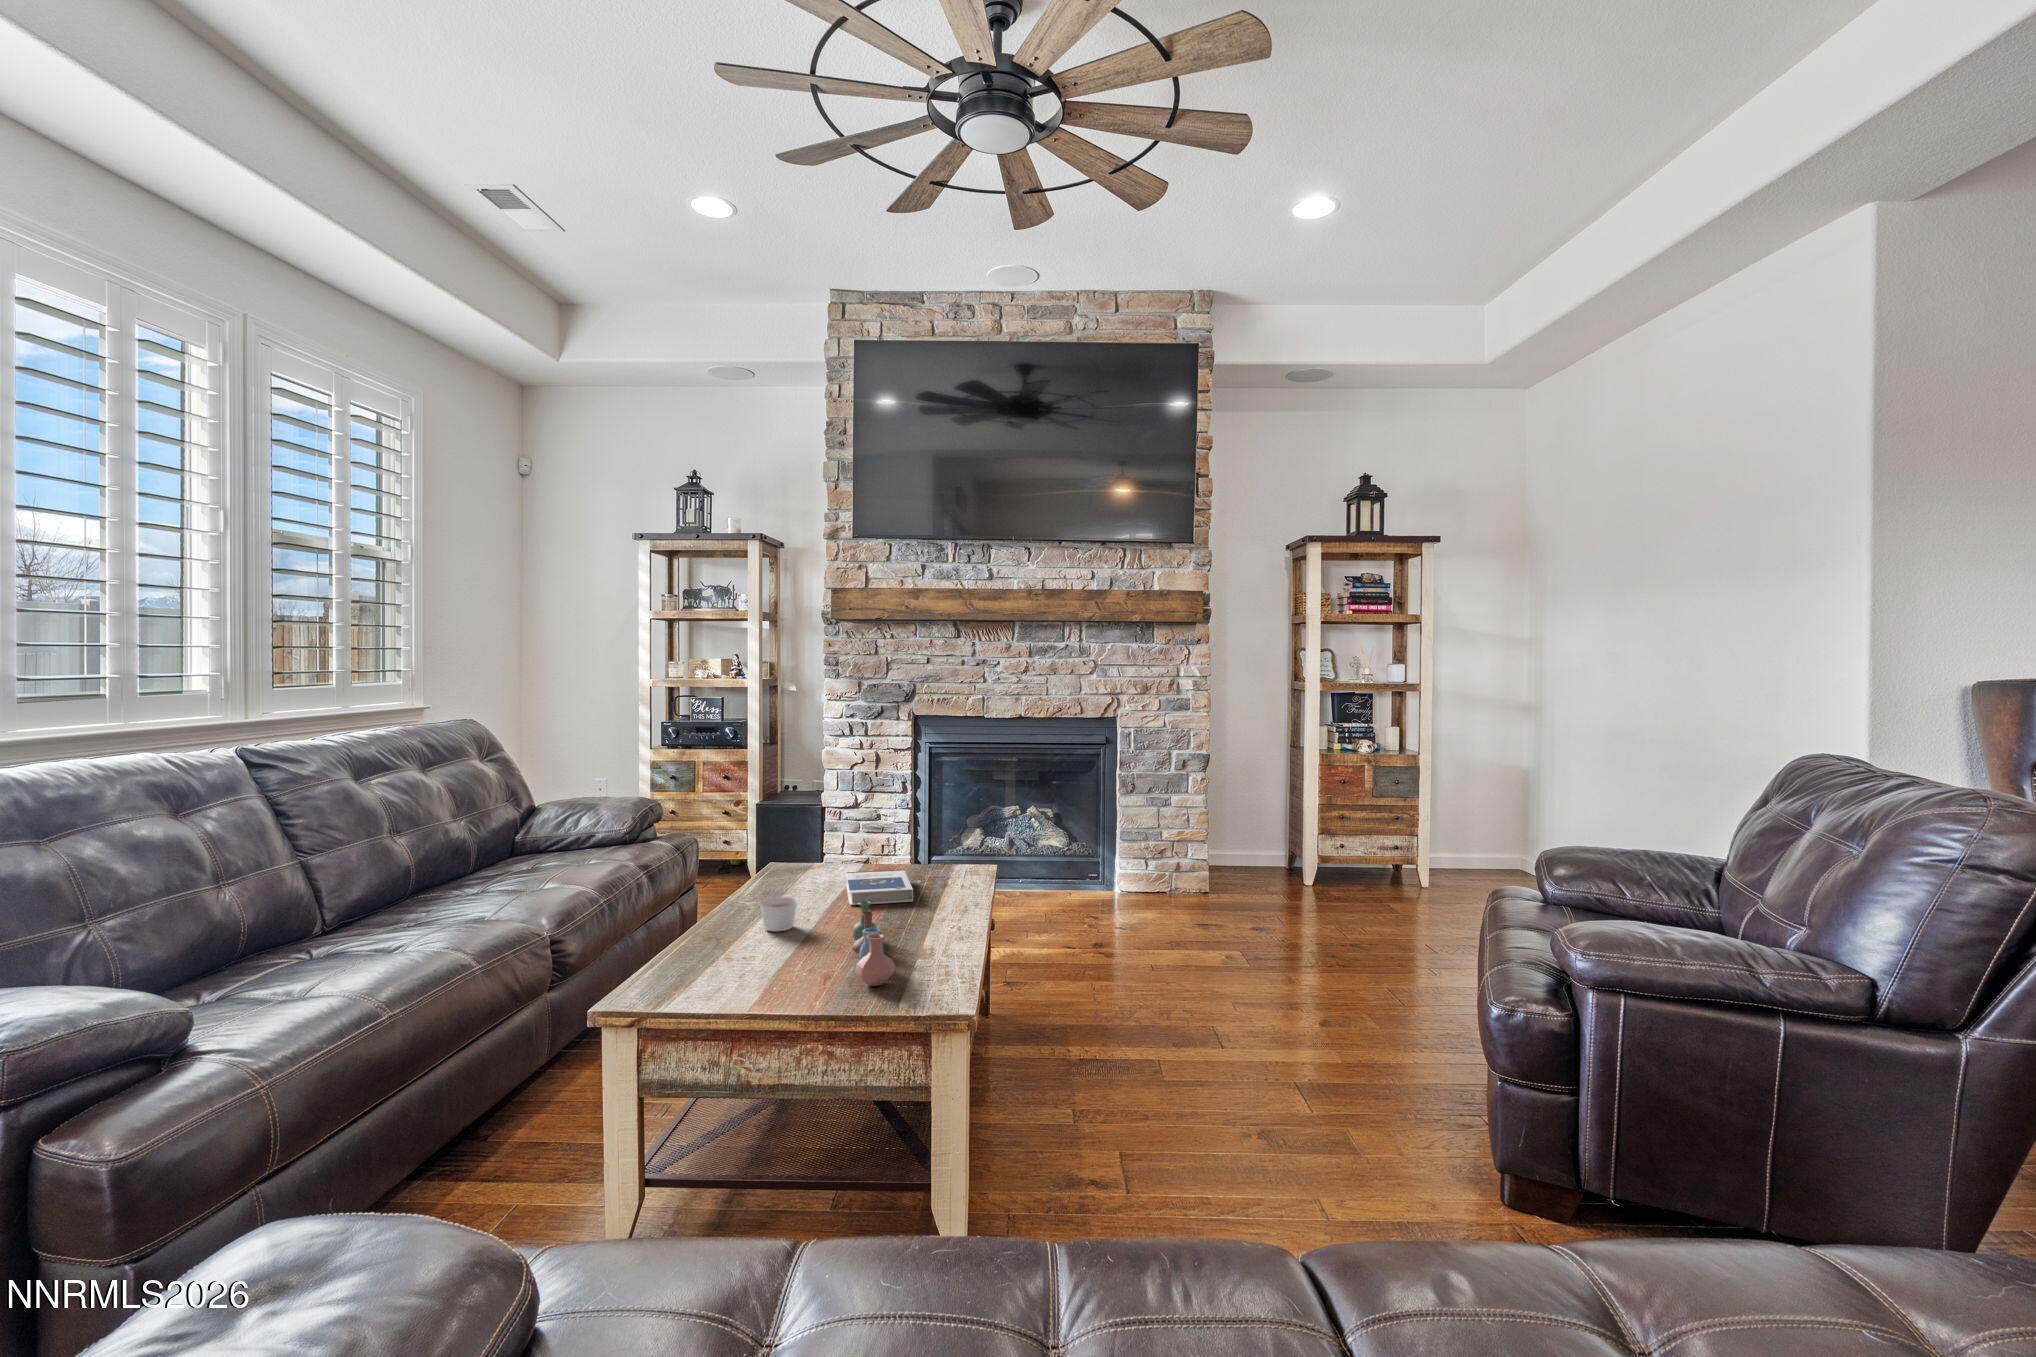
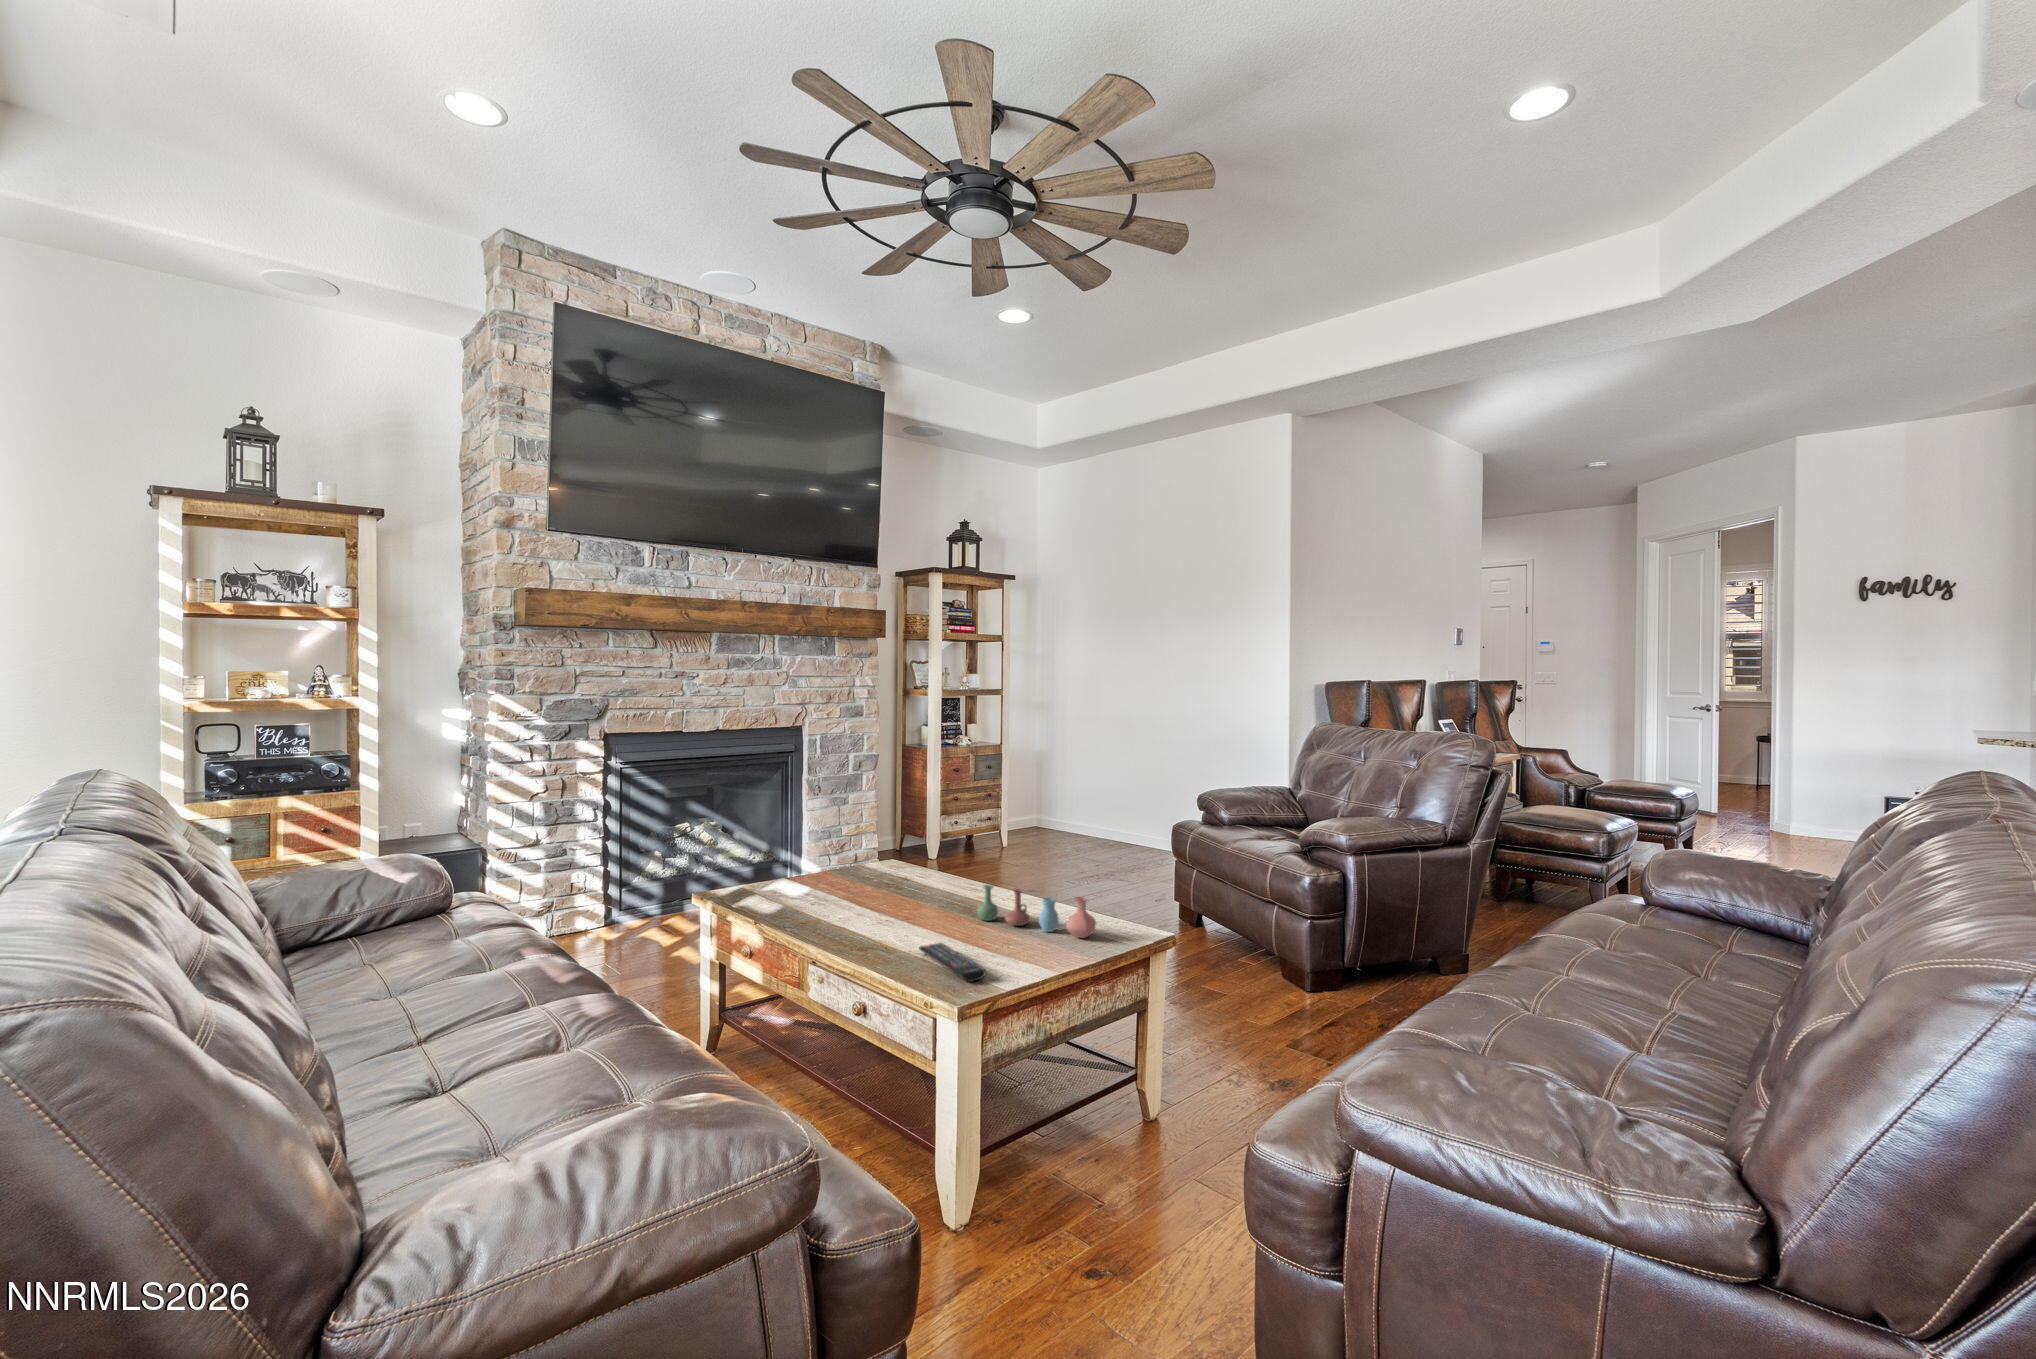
hardback book: present [846,870,913,905] -> none [837,870,933,903]
candle: present [760,897,798,932] -> none [882,899,917,931]
remote control: none [650,947,738,994] -> present [919,943,986,982]

